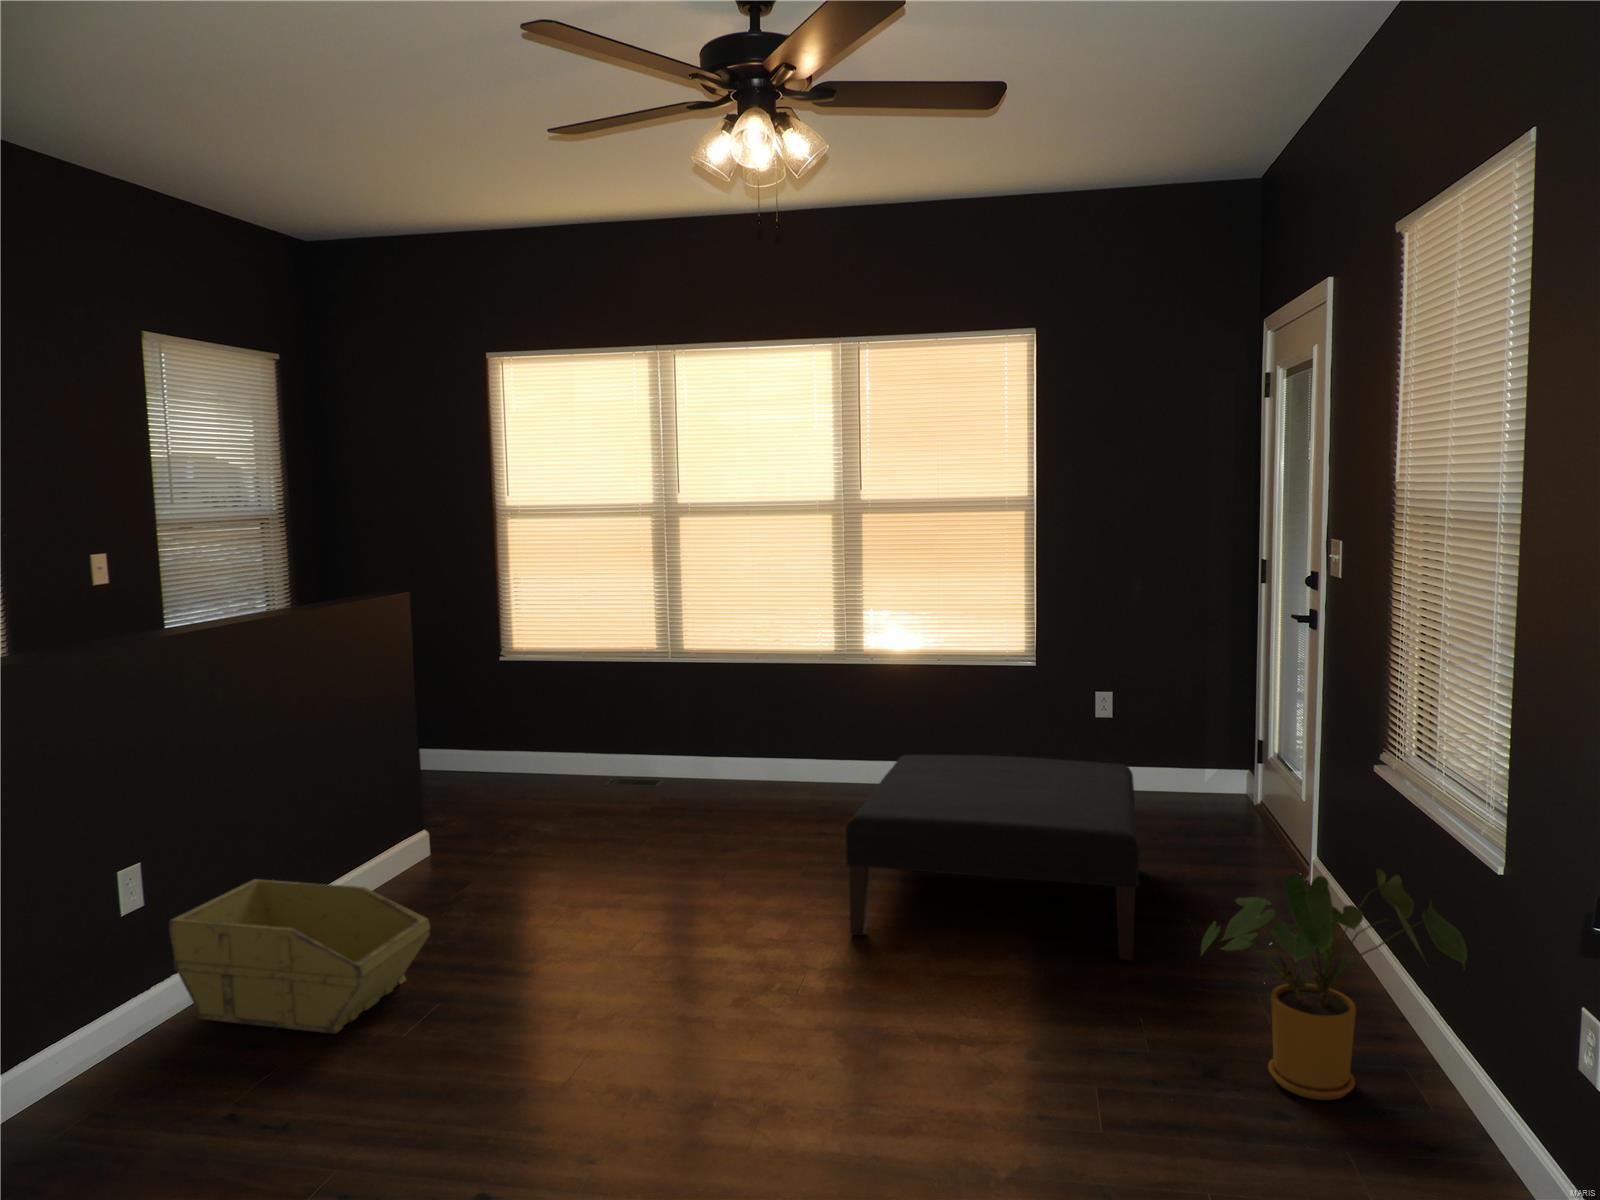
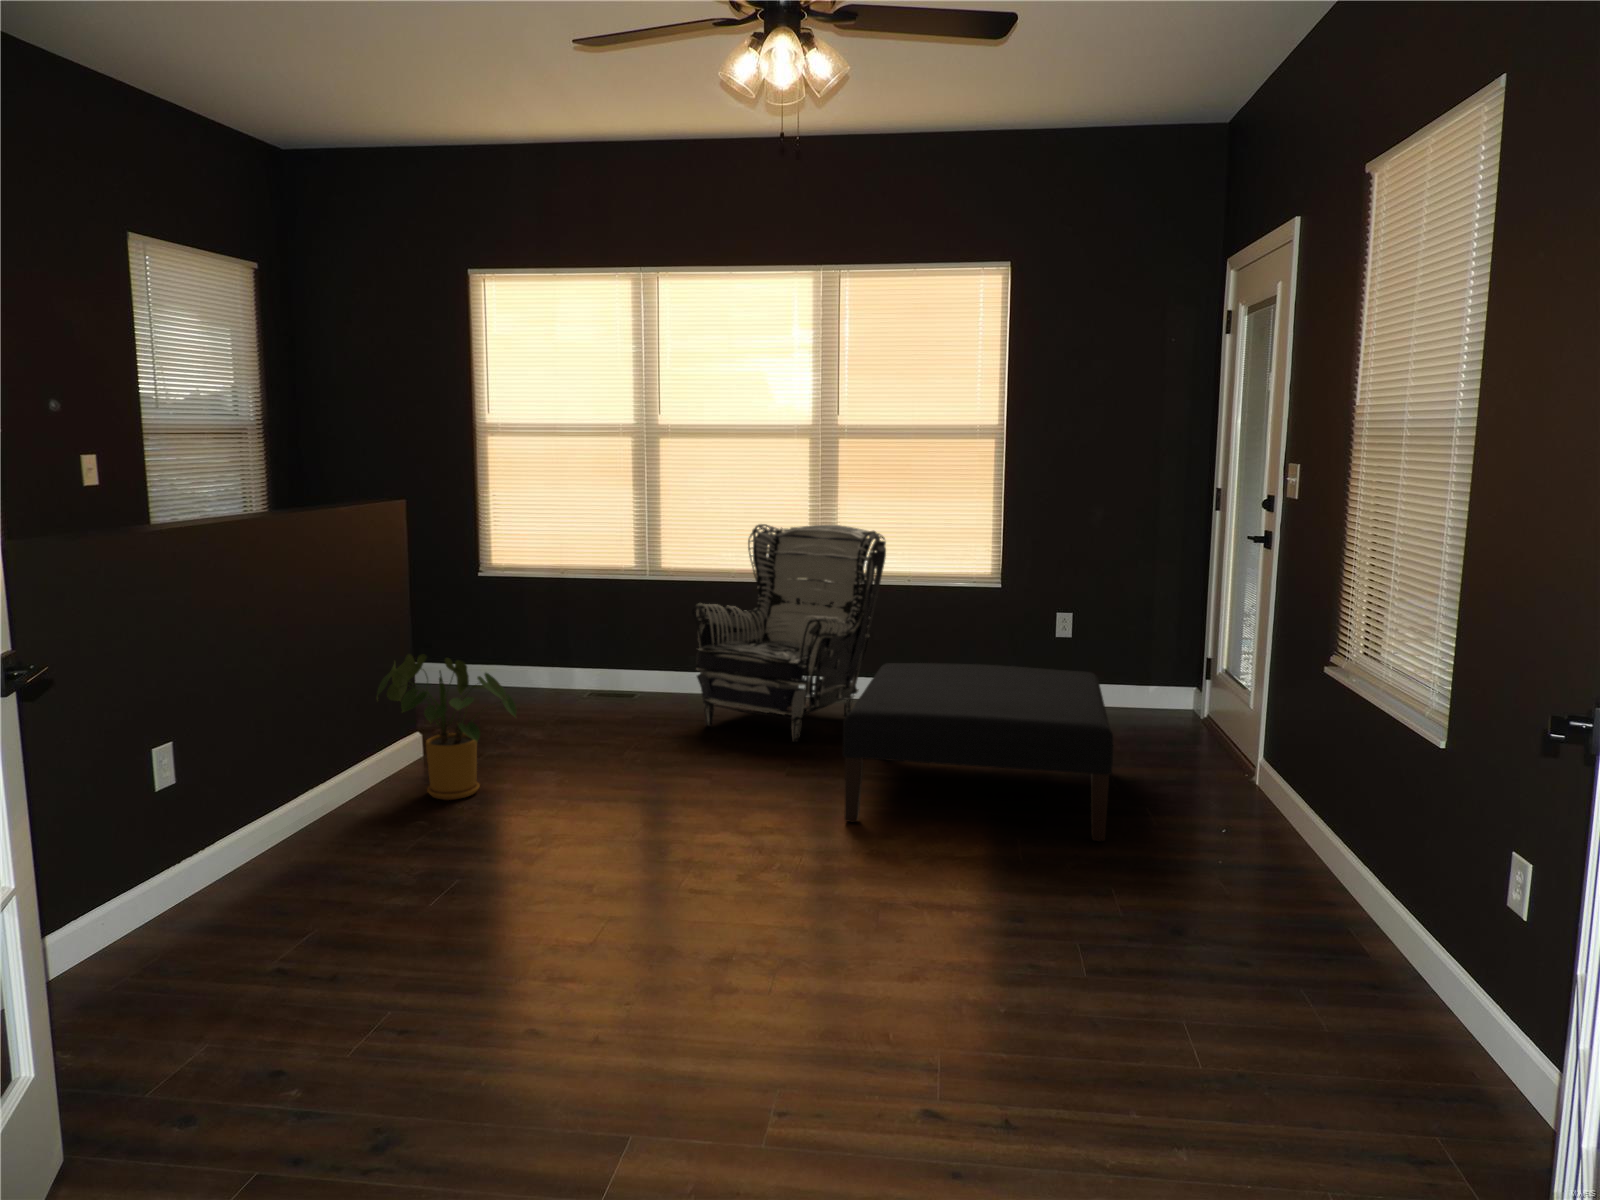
armchair: none [707,605,910,837] -> present [692,524,886,742]
house plant: present [1201,869,1467,1100] -> present [377,654,516,800]
storage bin: present [169,879,430,1034] -> none [207,765,456,903]

